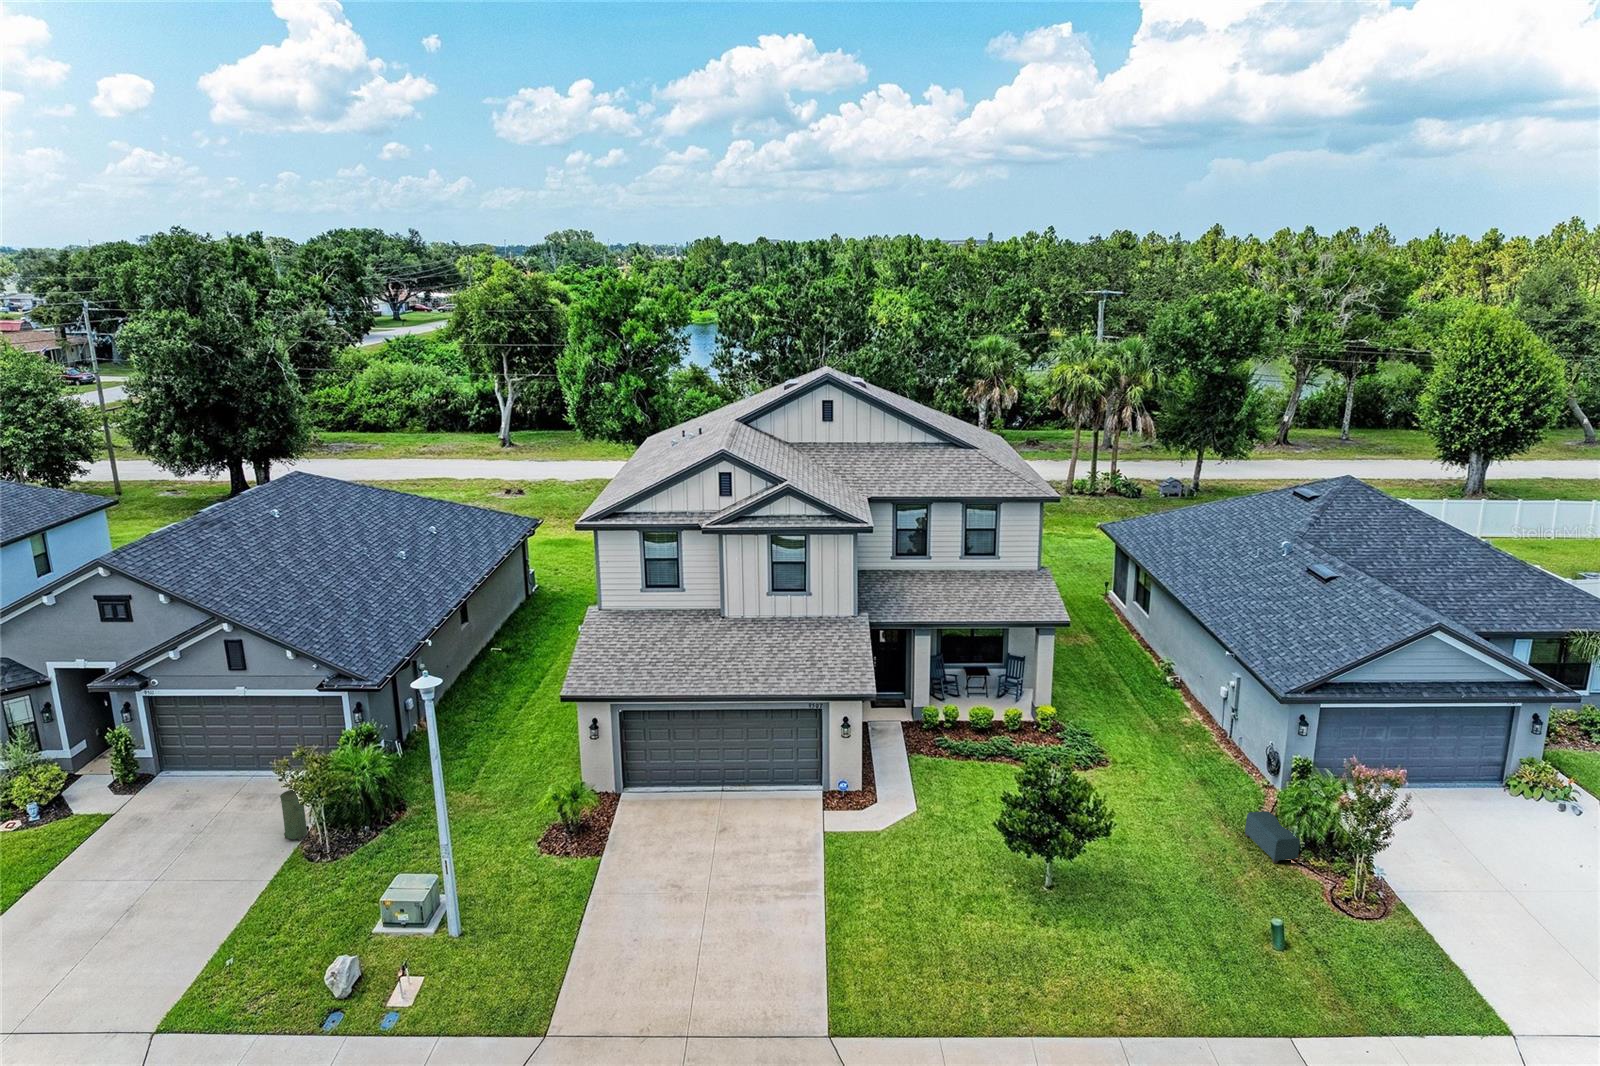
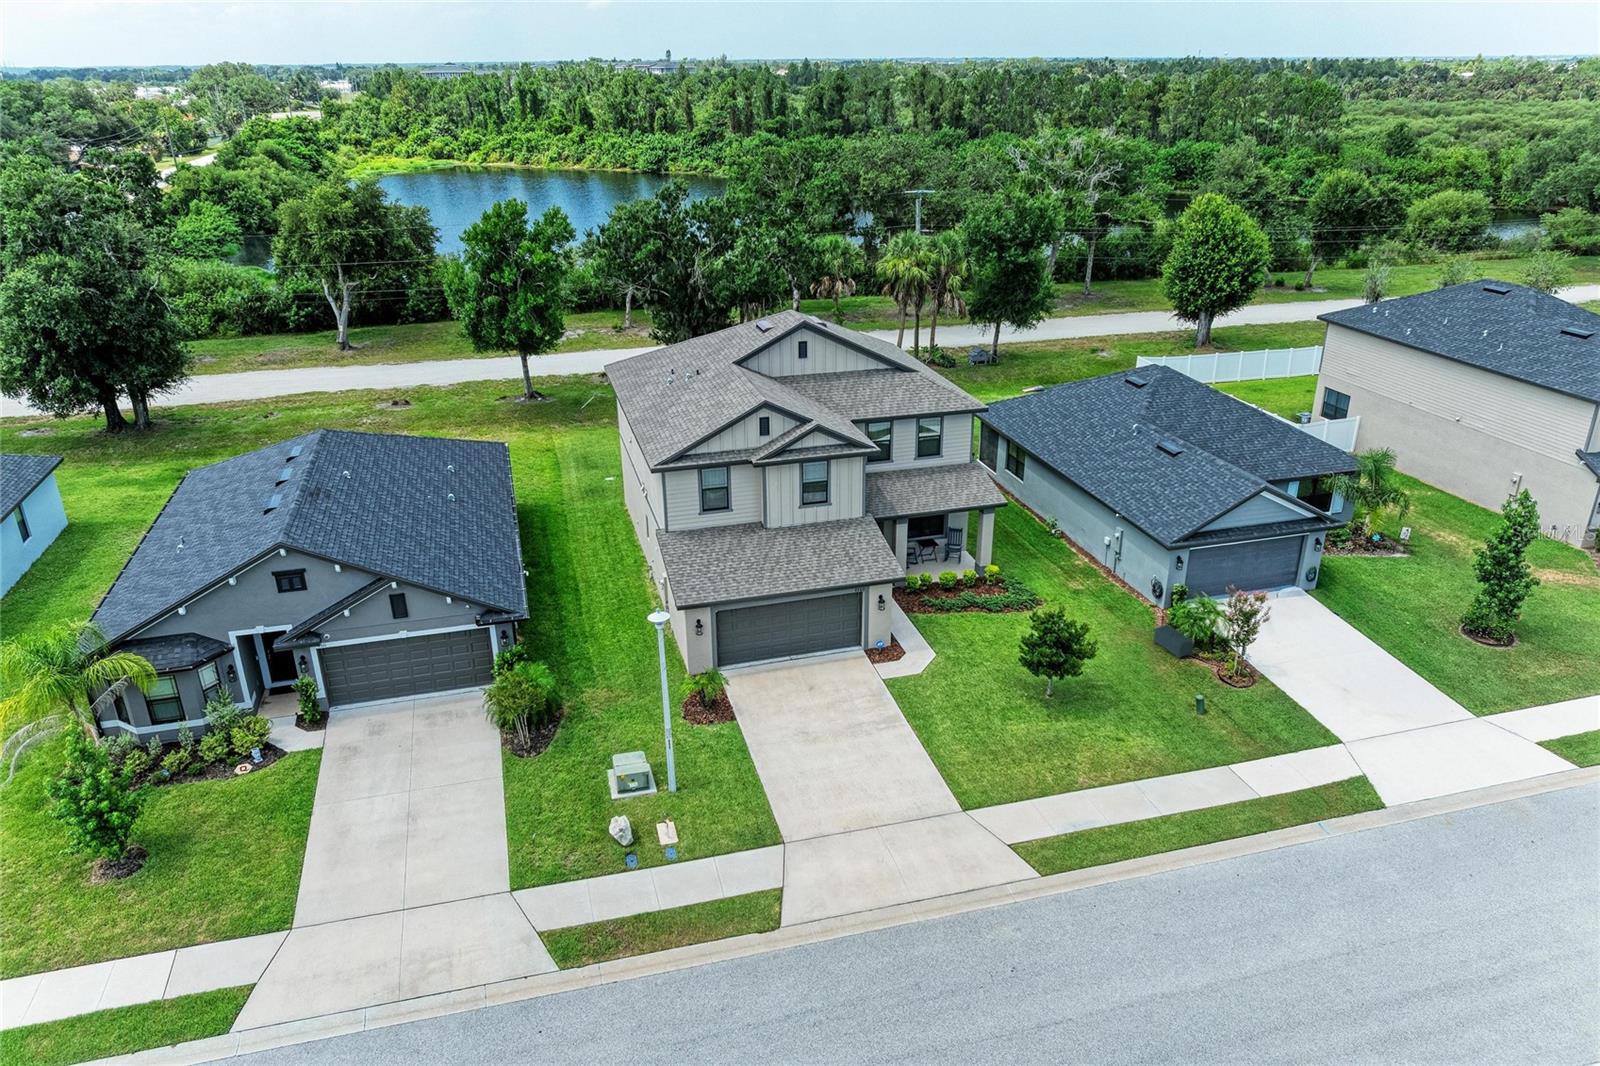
trash can: present [280,790,307,841] -> none [481,707,502,746]

